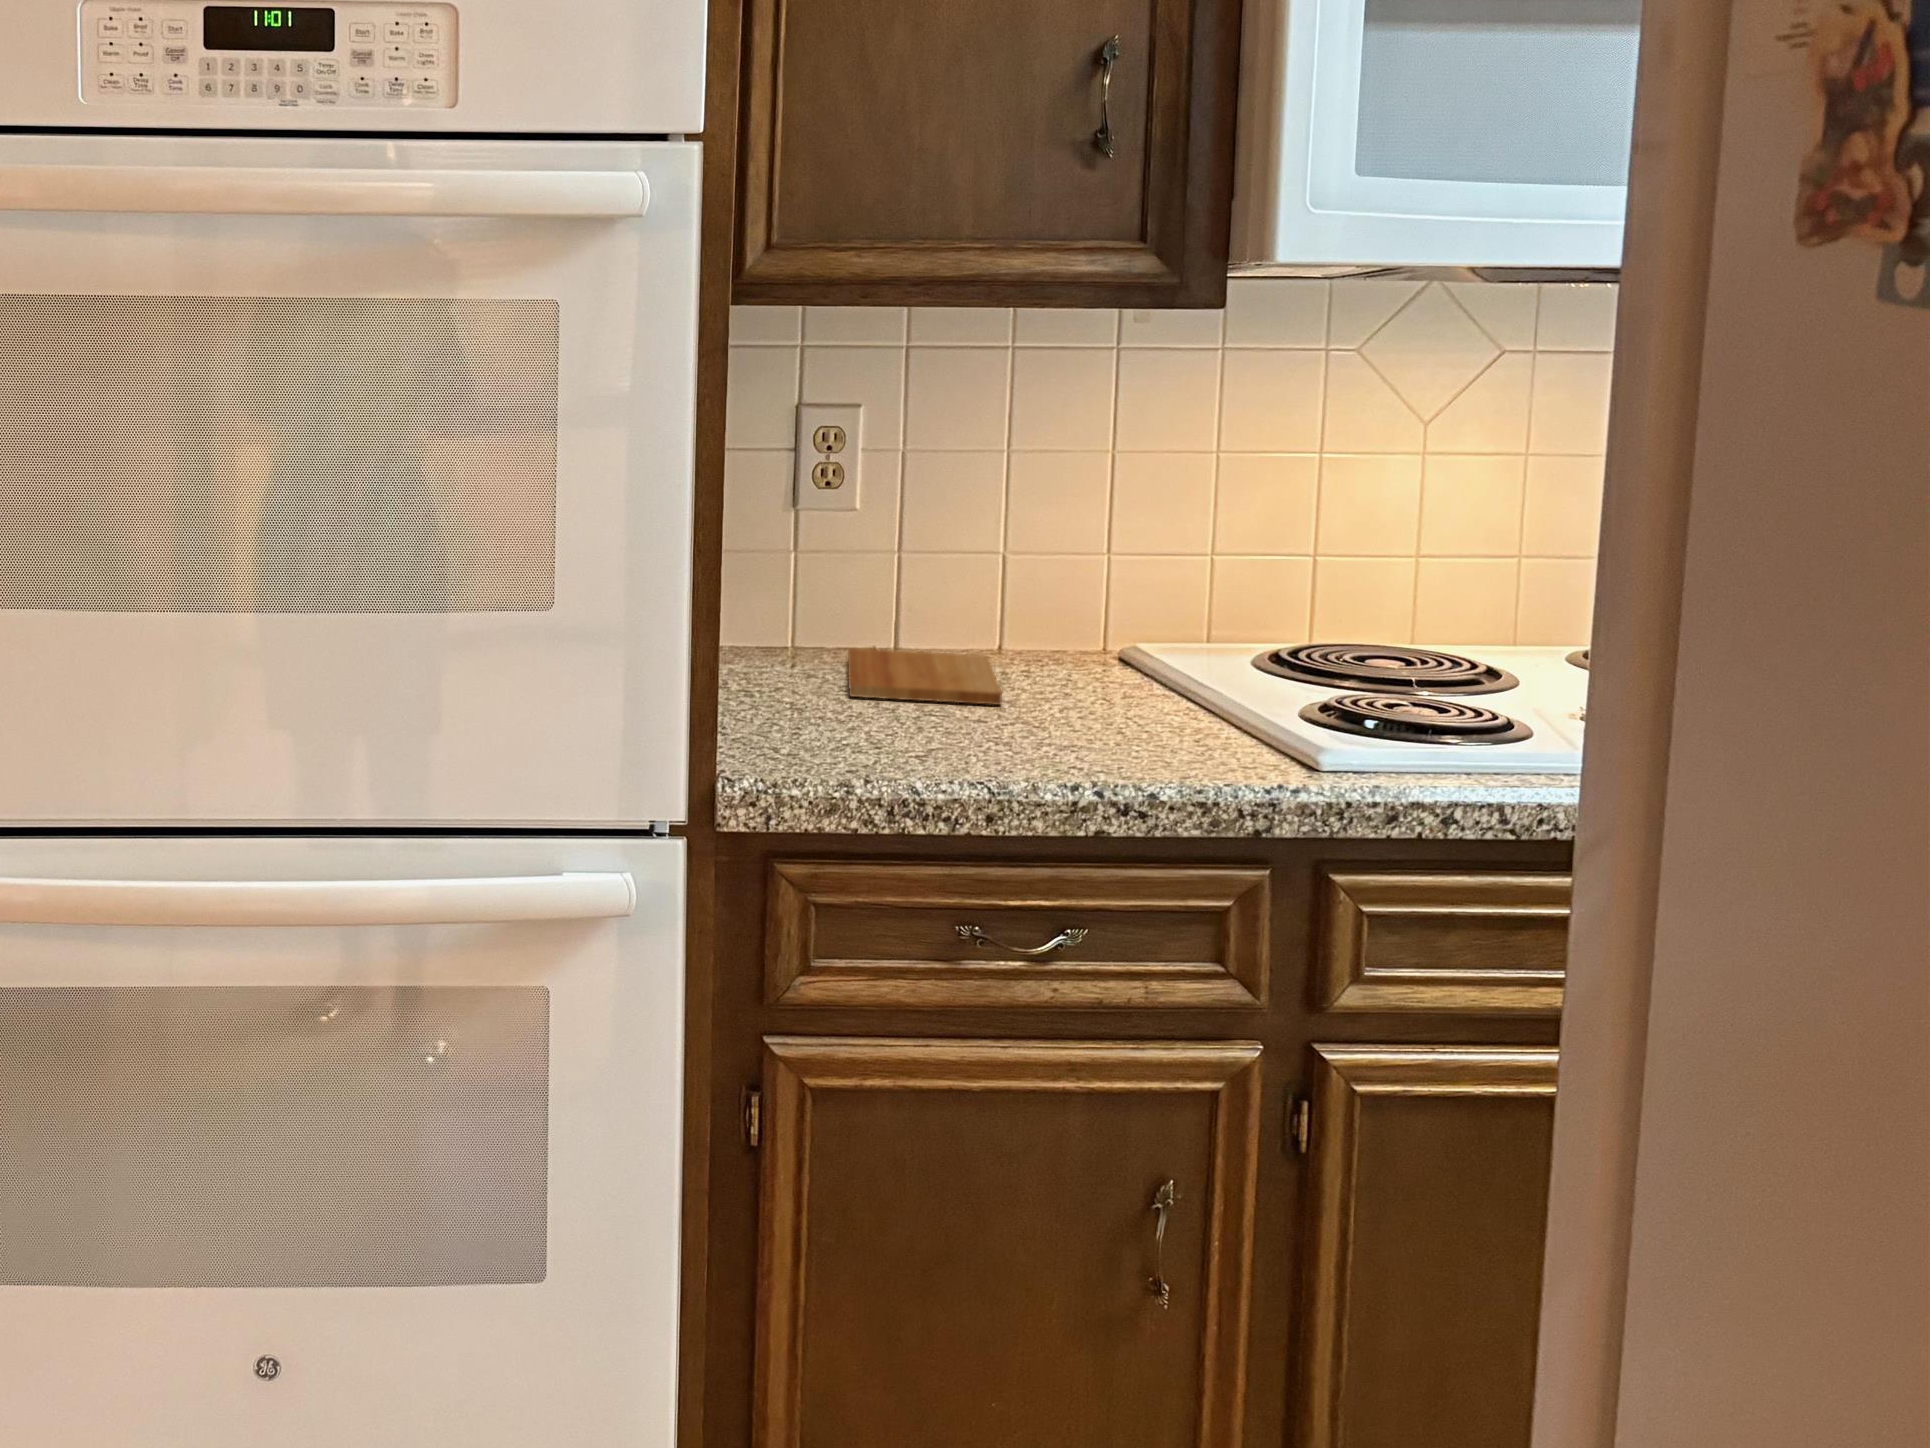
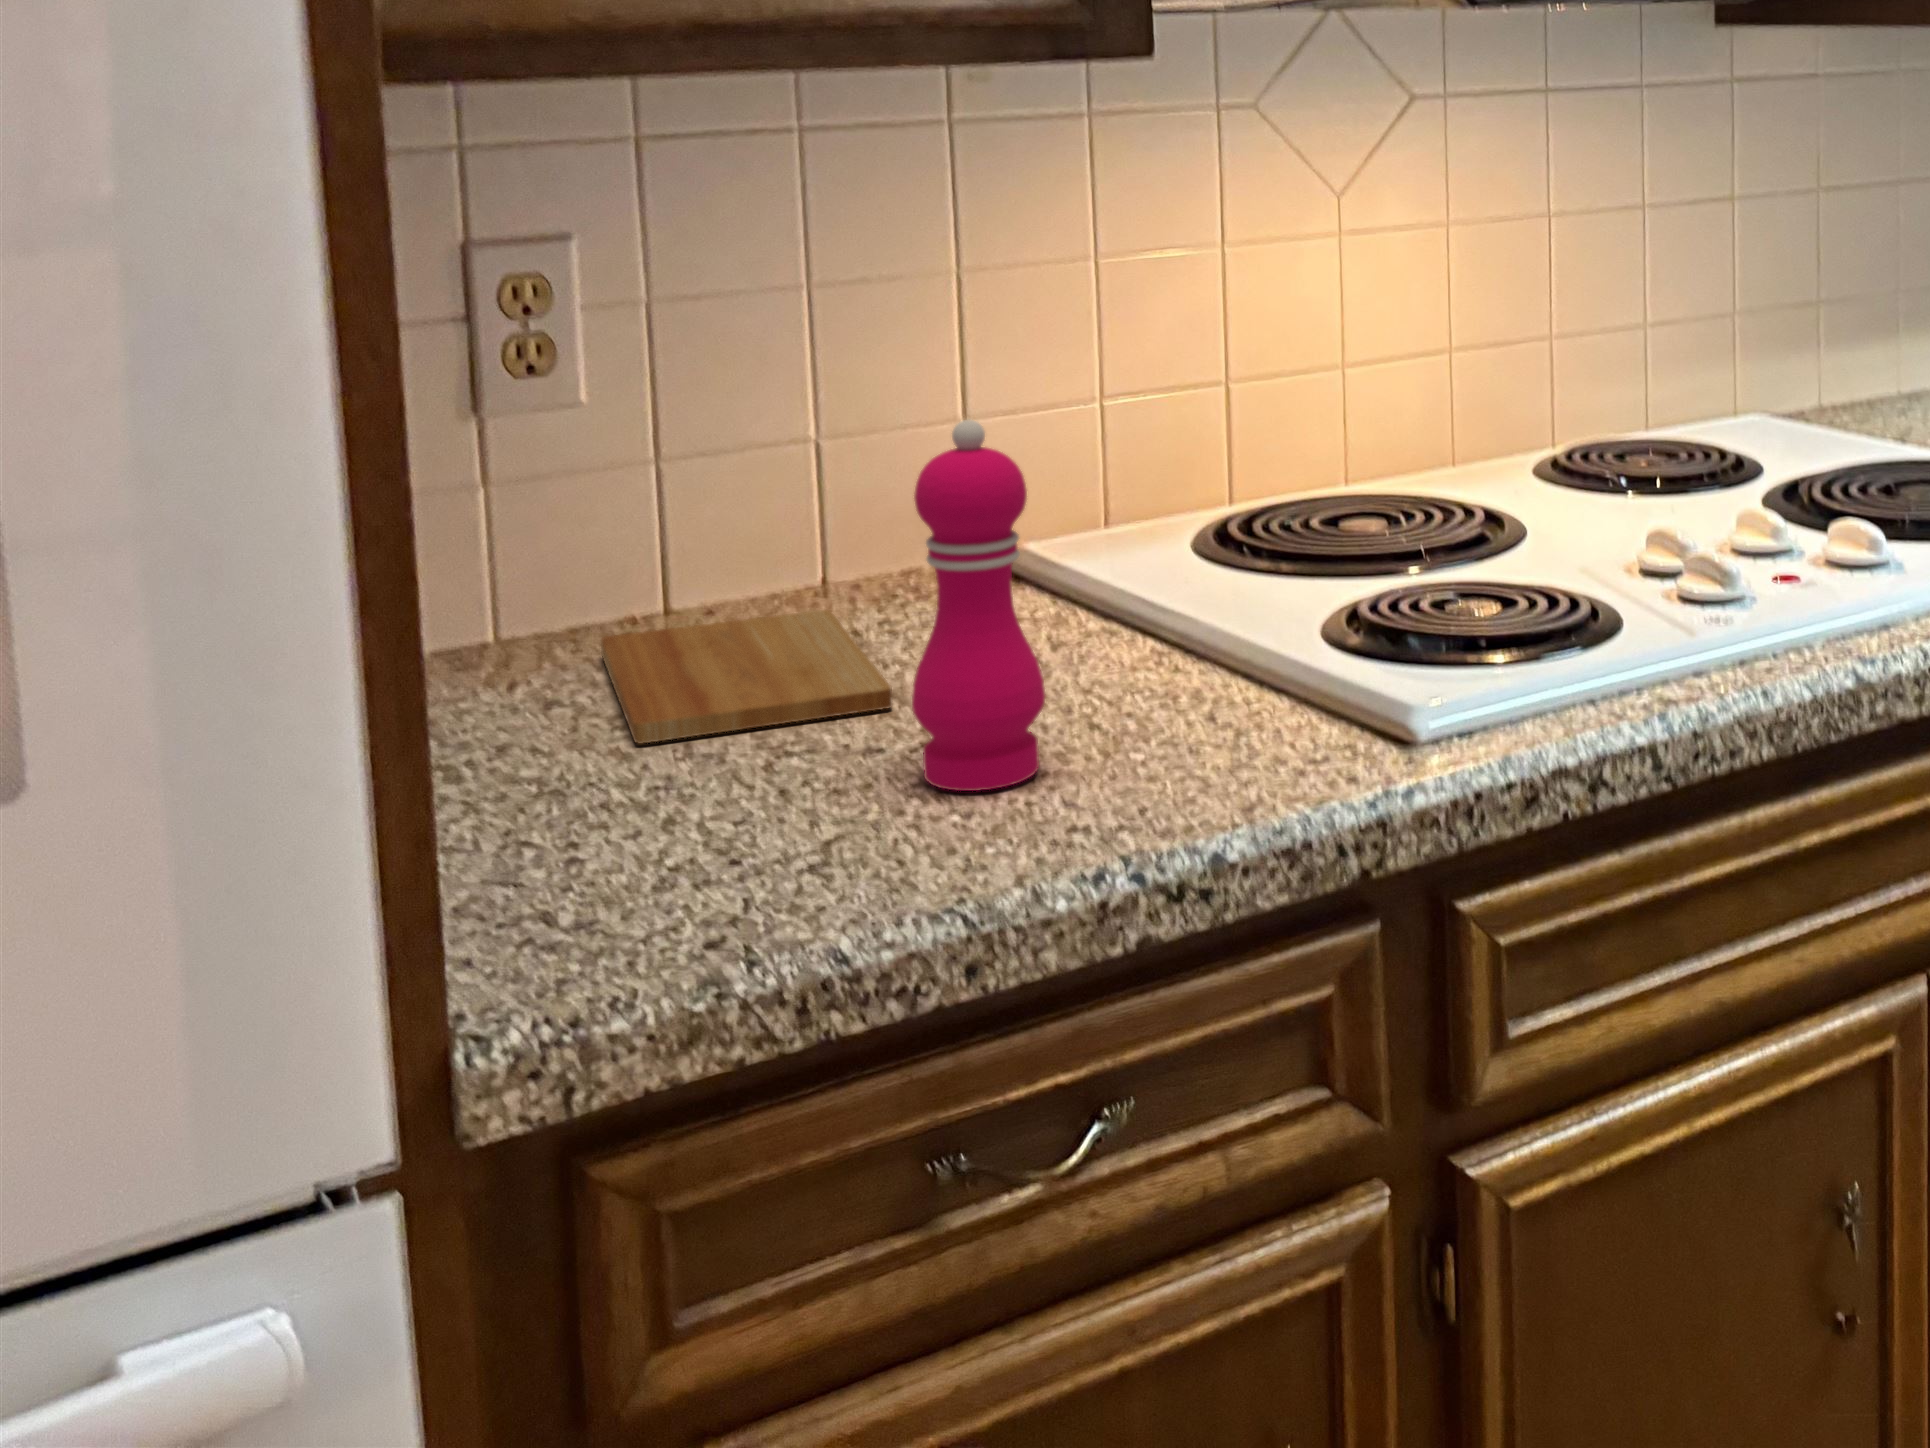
pepper mill: none [996,522,1078,745] -> present [912,420,1046,791]

